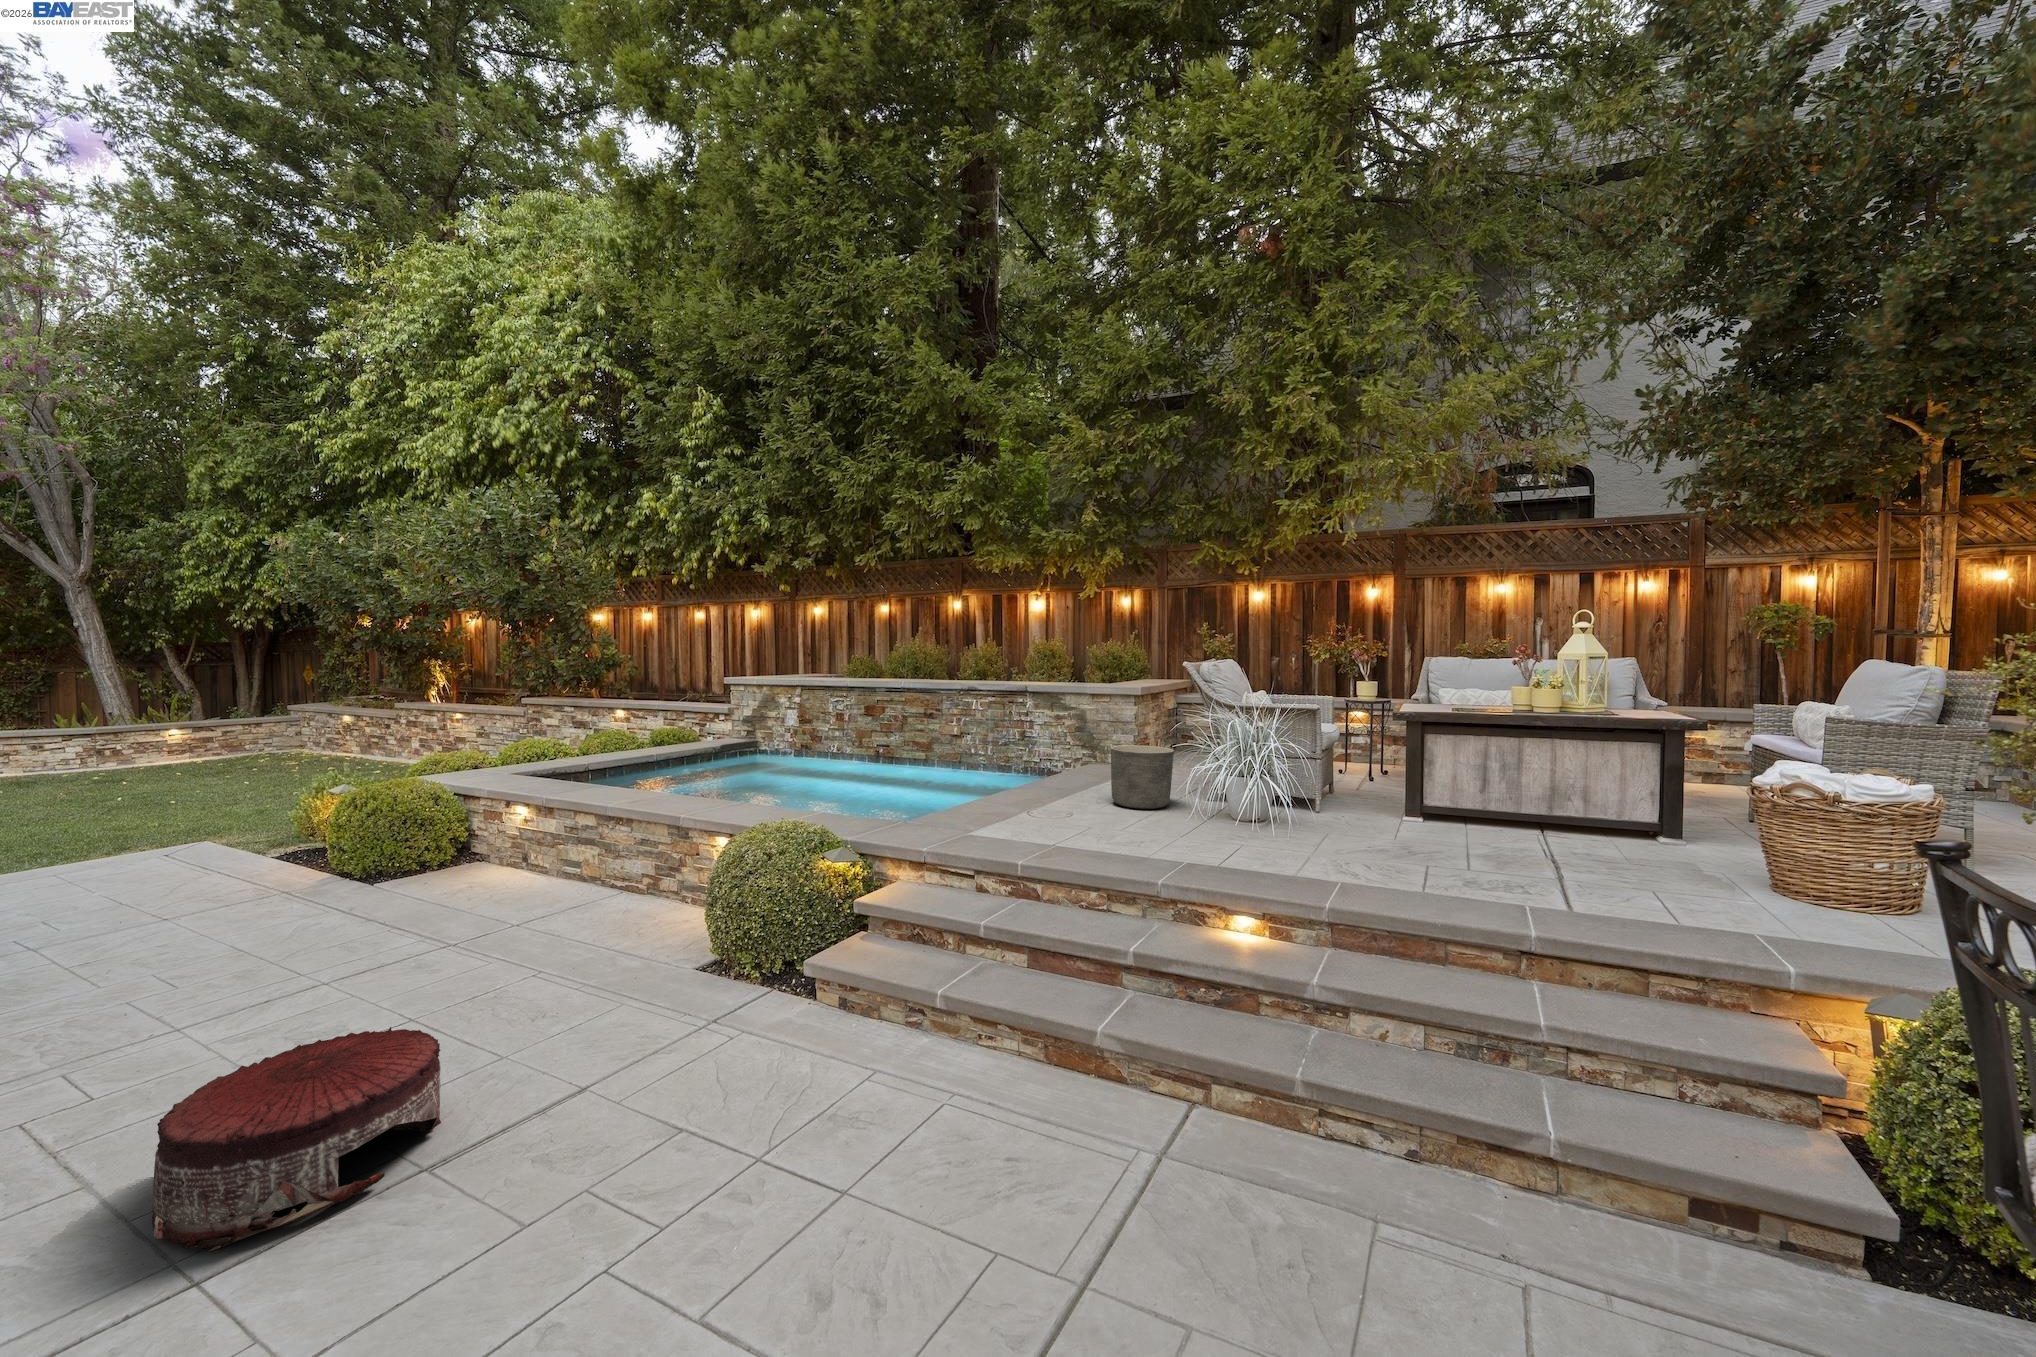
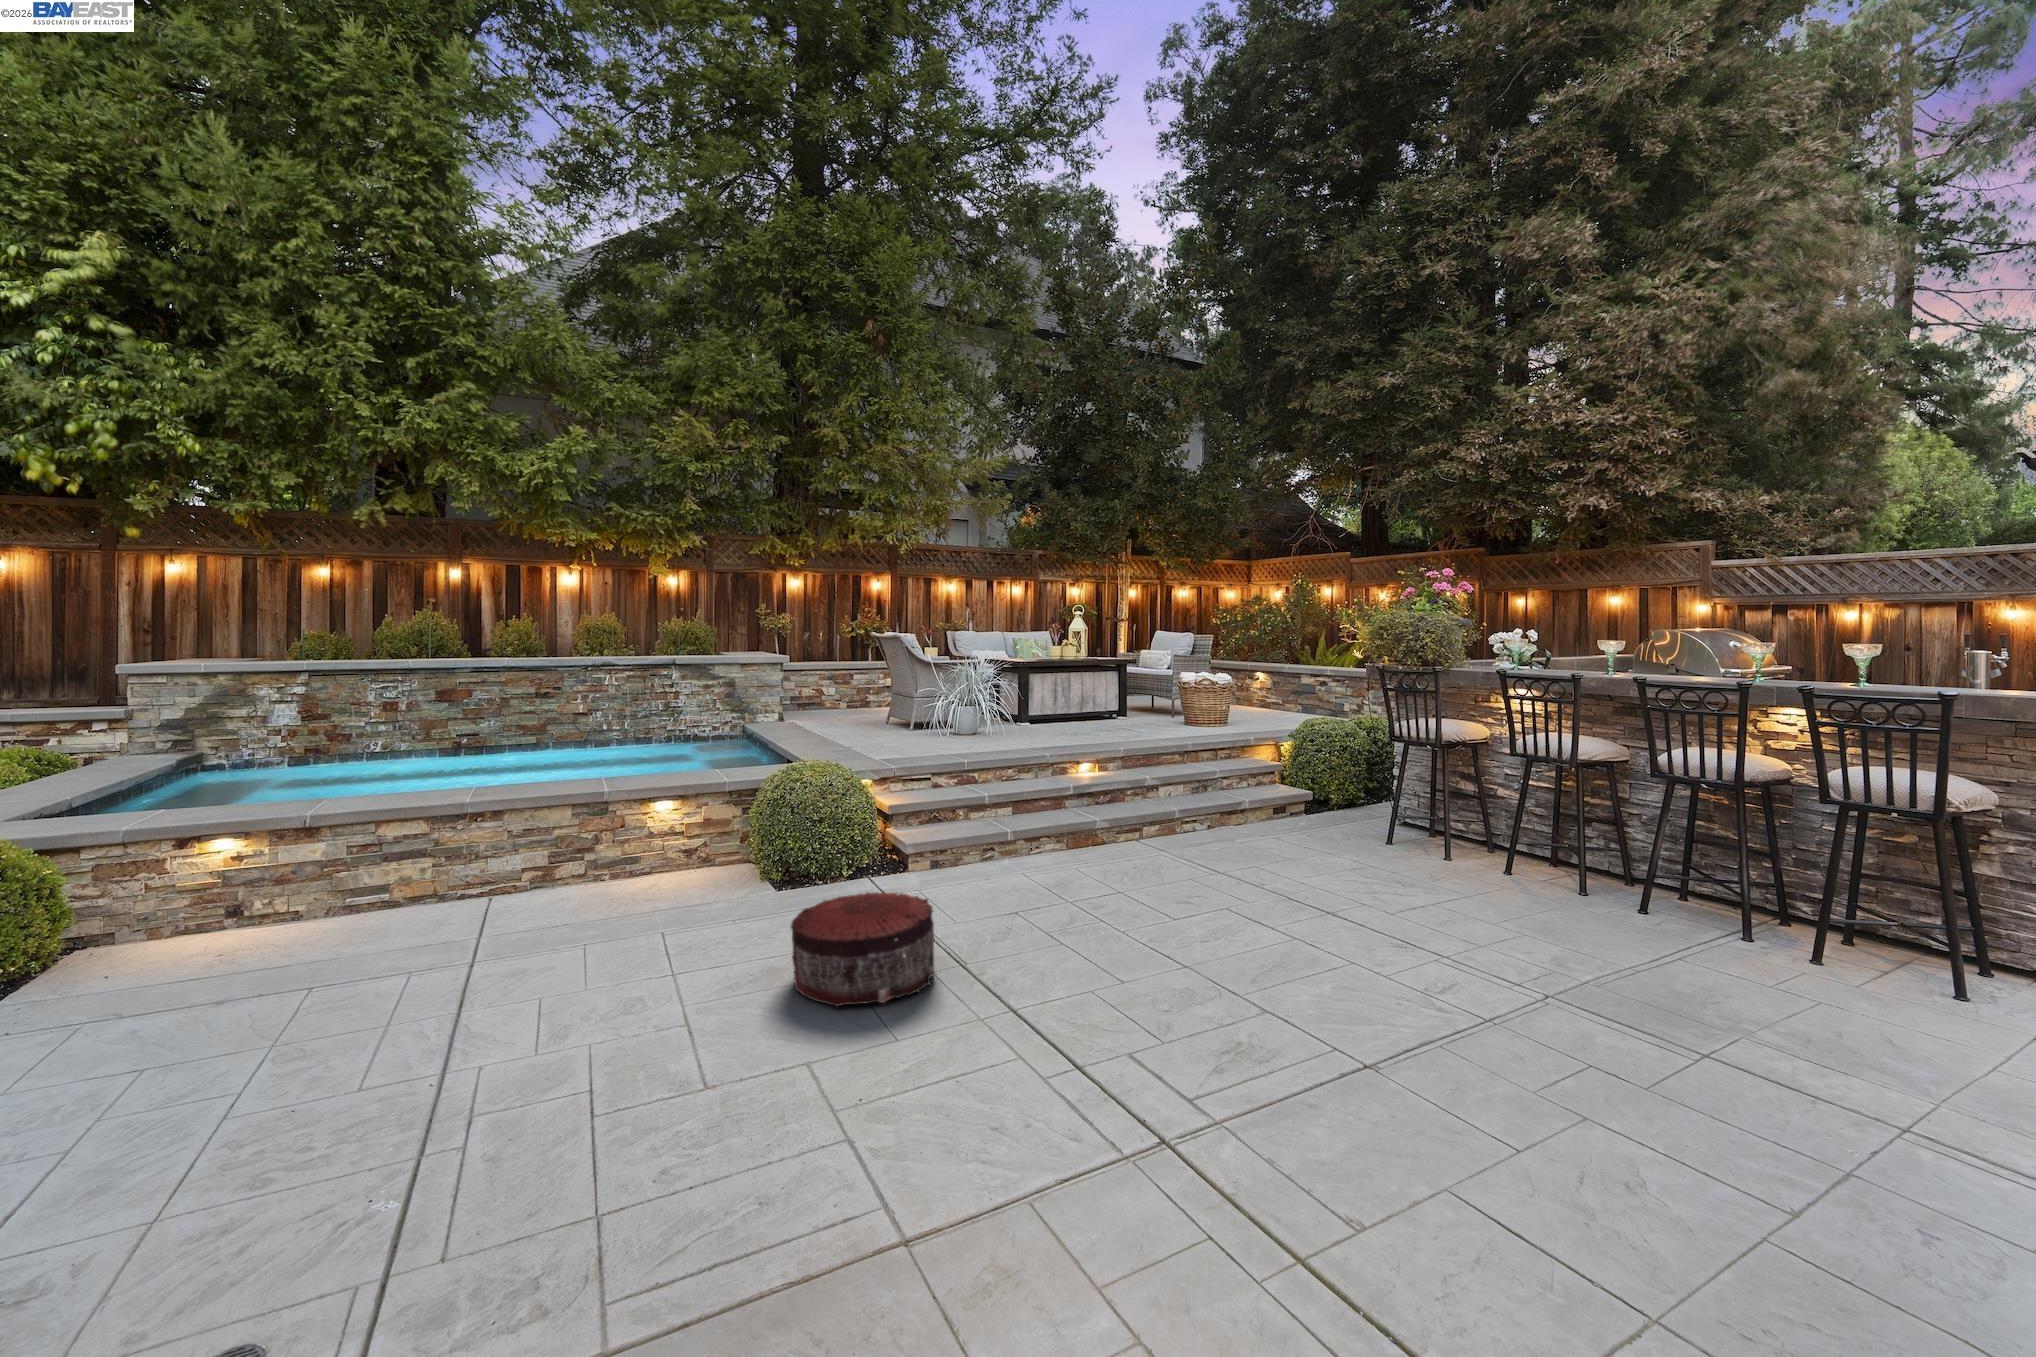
planter: present [1111,745,1174,809] -> none [890,689,939,736]

